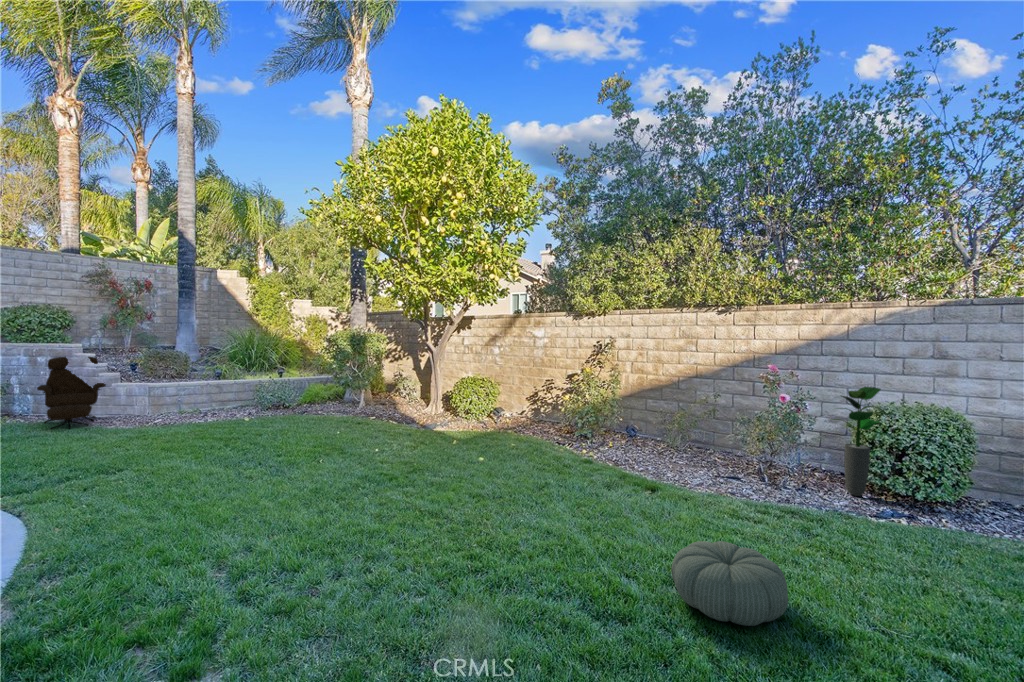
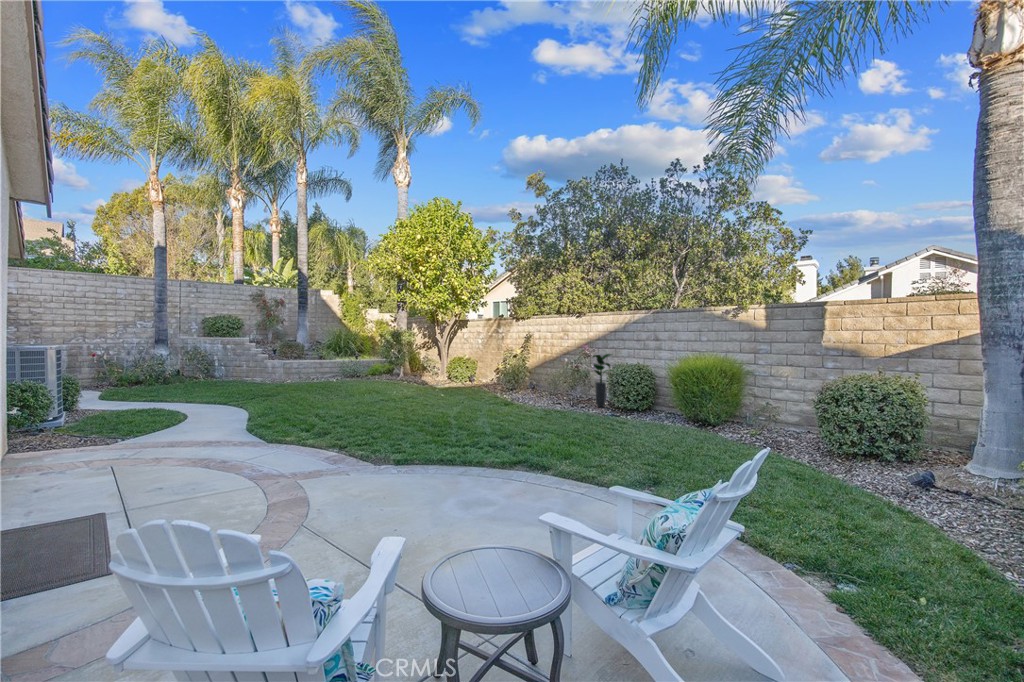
lounge chair: present [37,357,106,429] -> none [232,344,263,381]
pouf: present [672,541,788,626] -> none [456,403,493,423]

